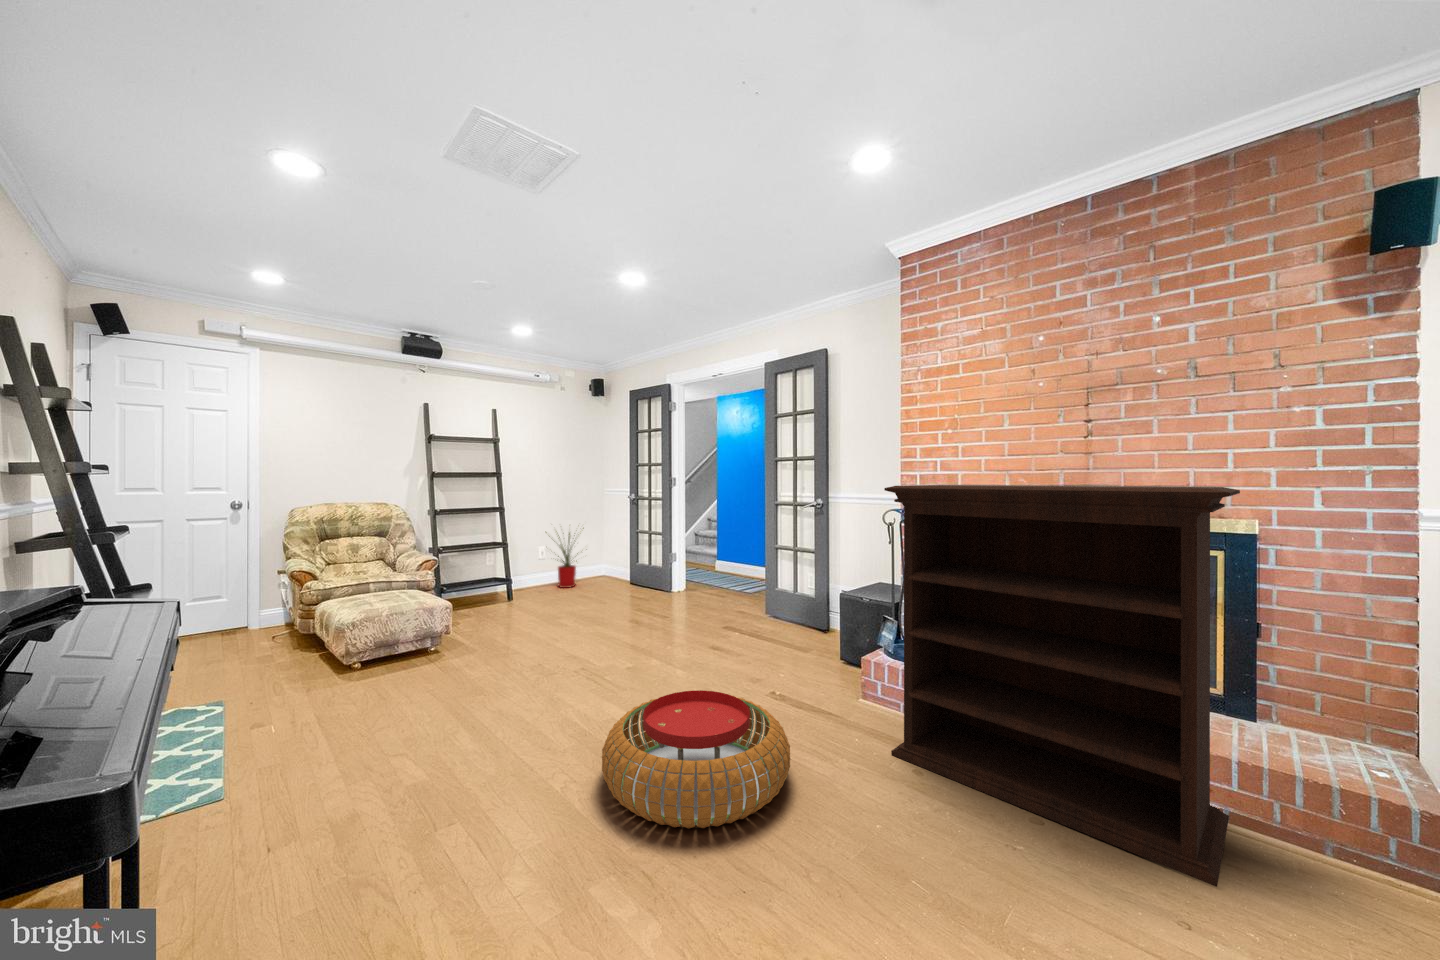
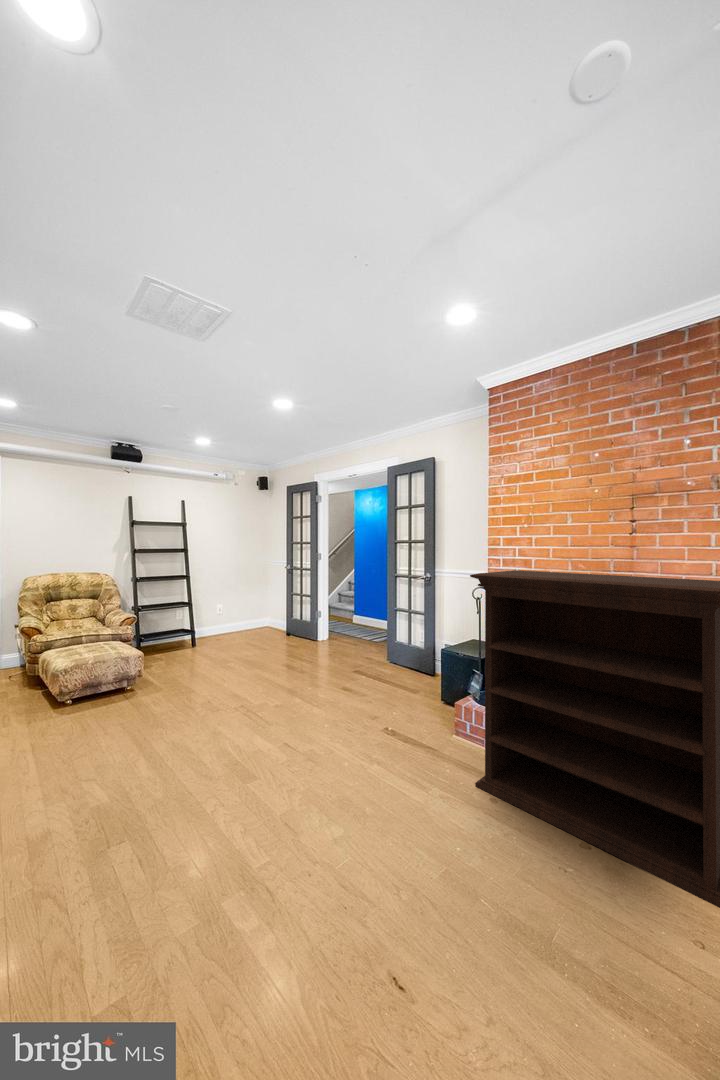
house plant: present [546,528,584,588] -> none [220,584,258,636]
pouf: present [602,690,790,829] -> none [243,733,393,853]

